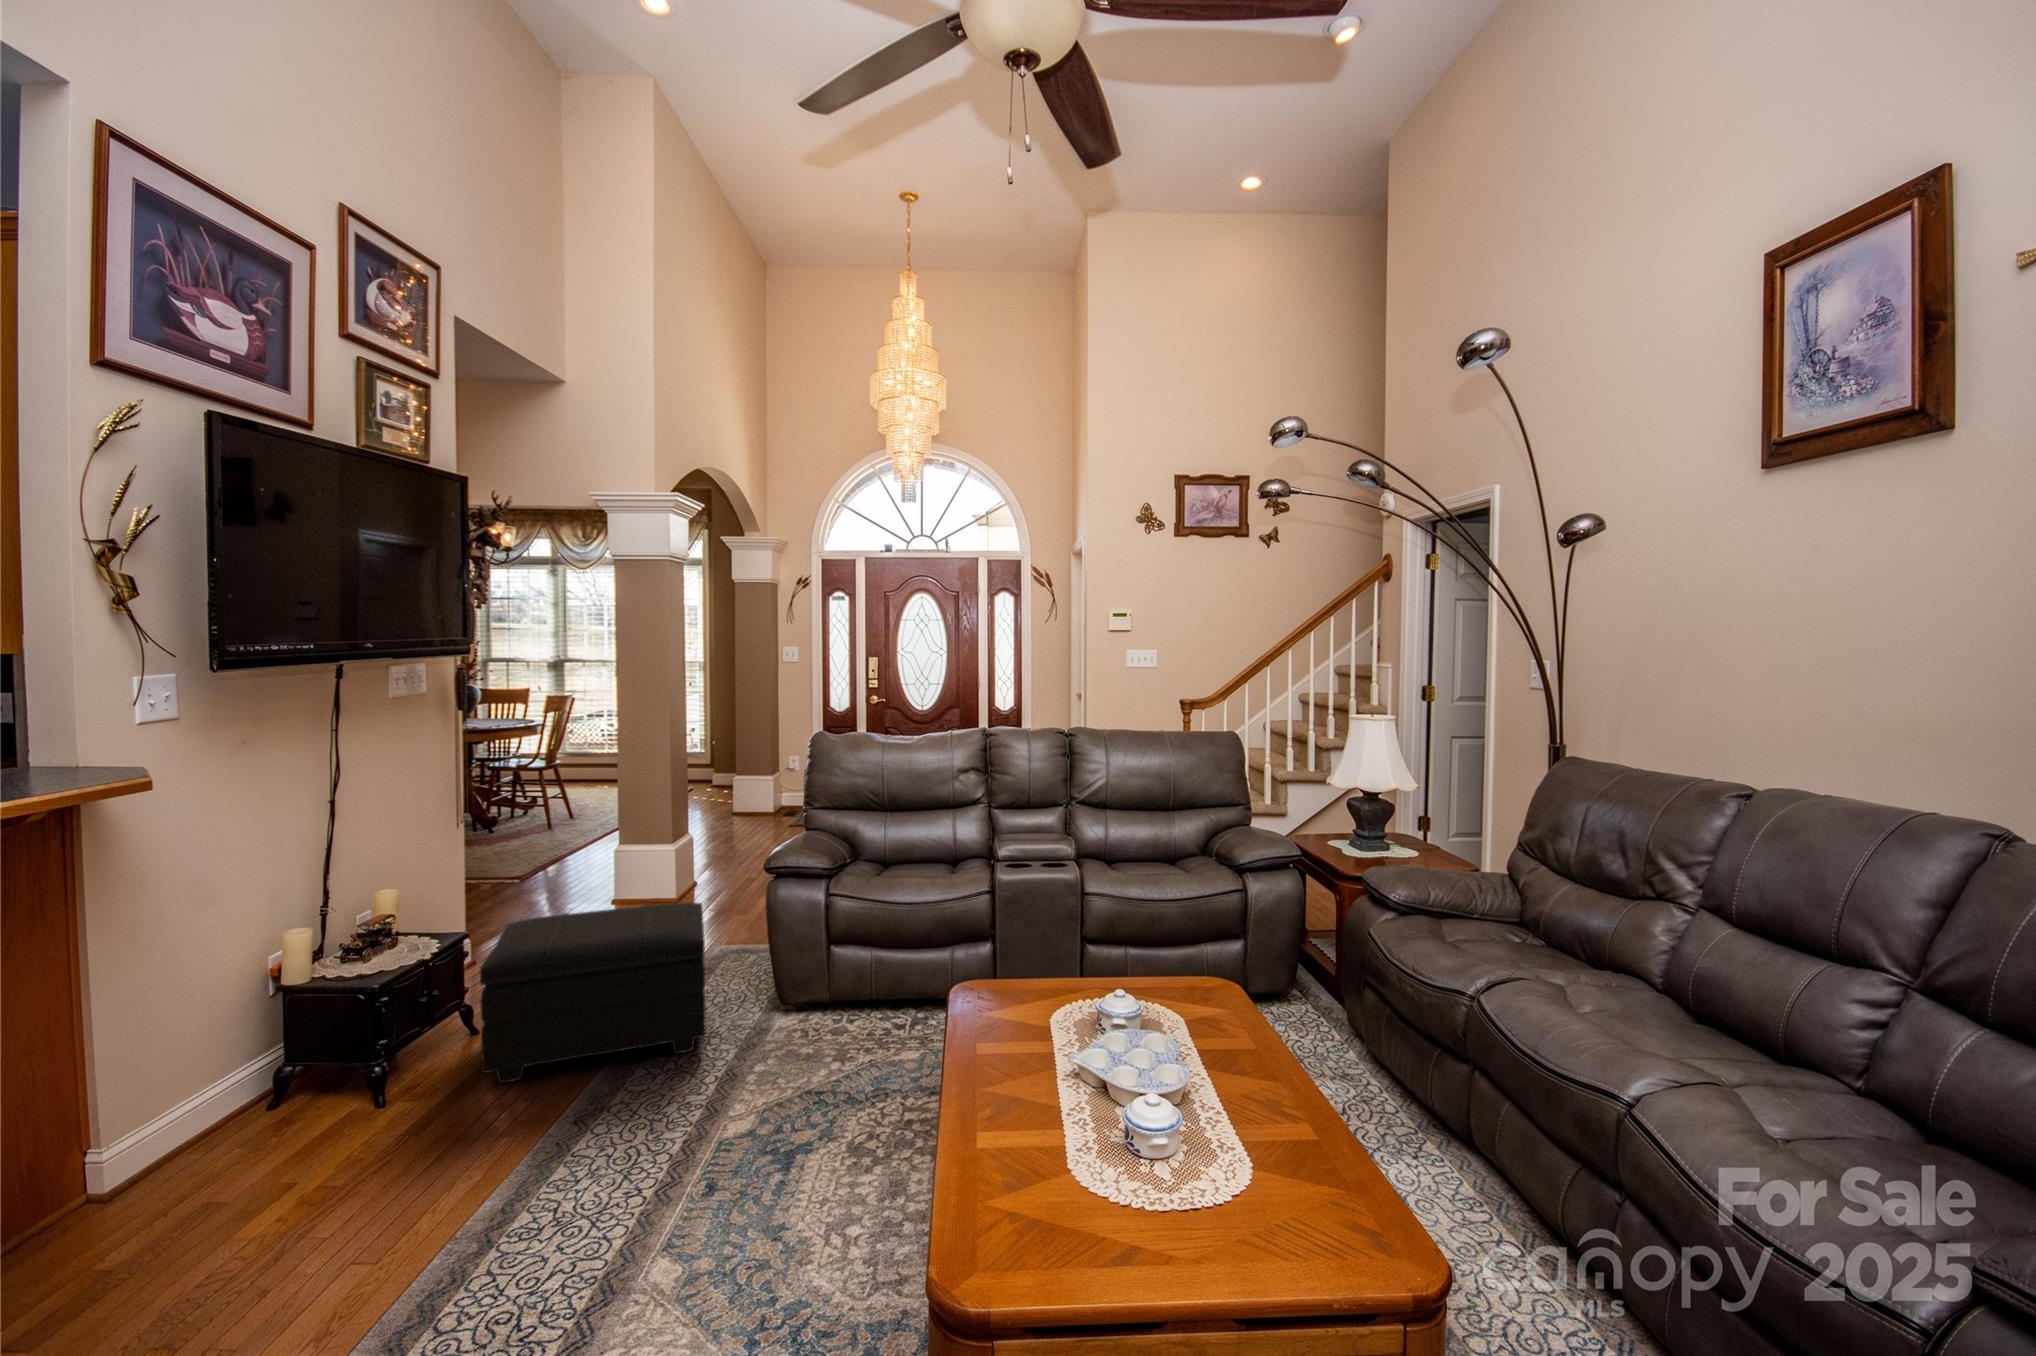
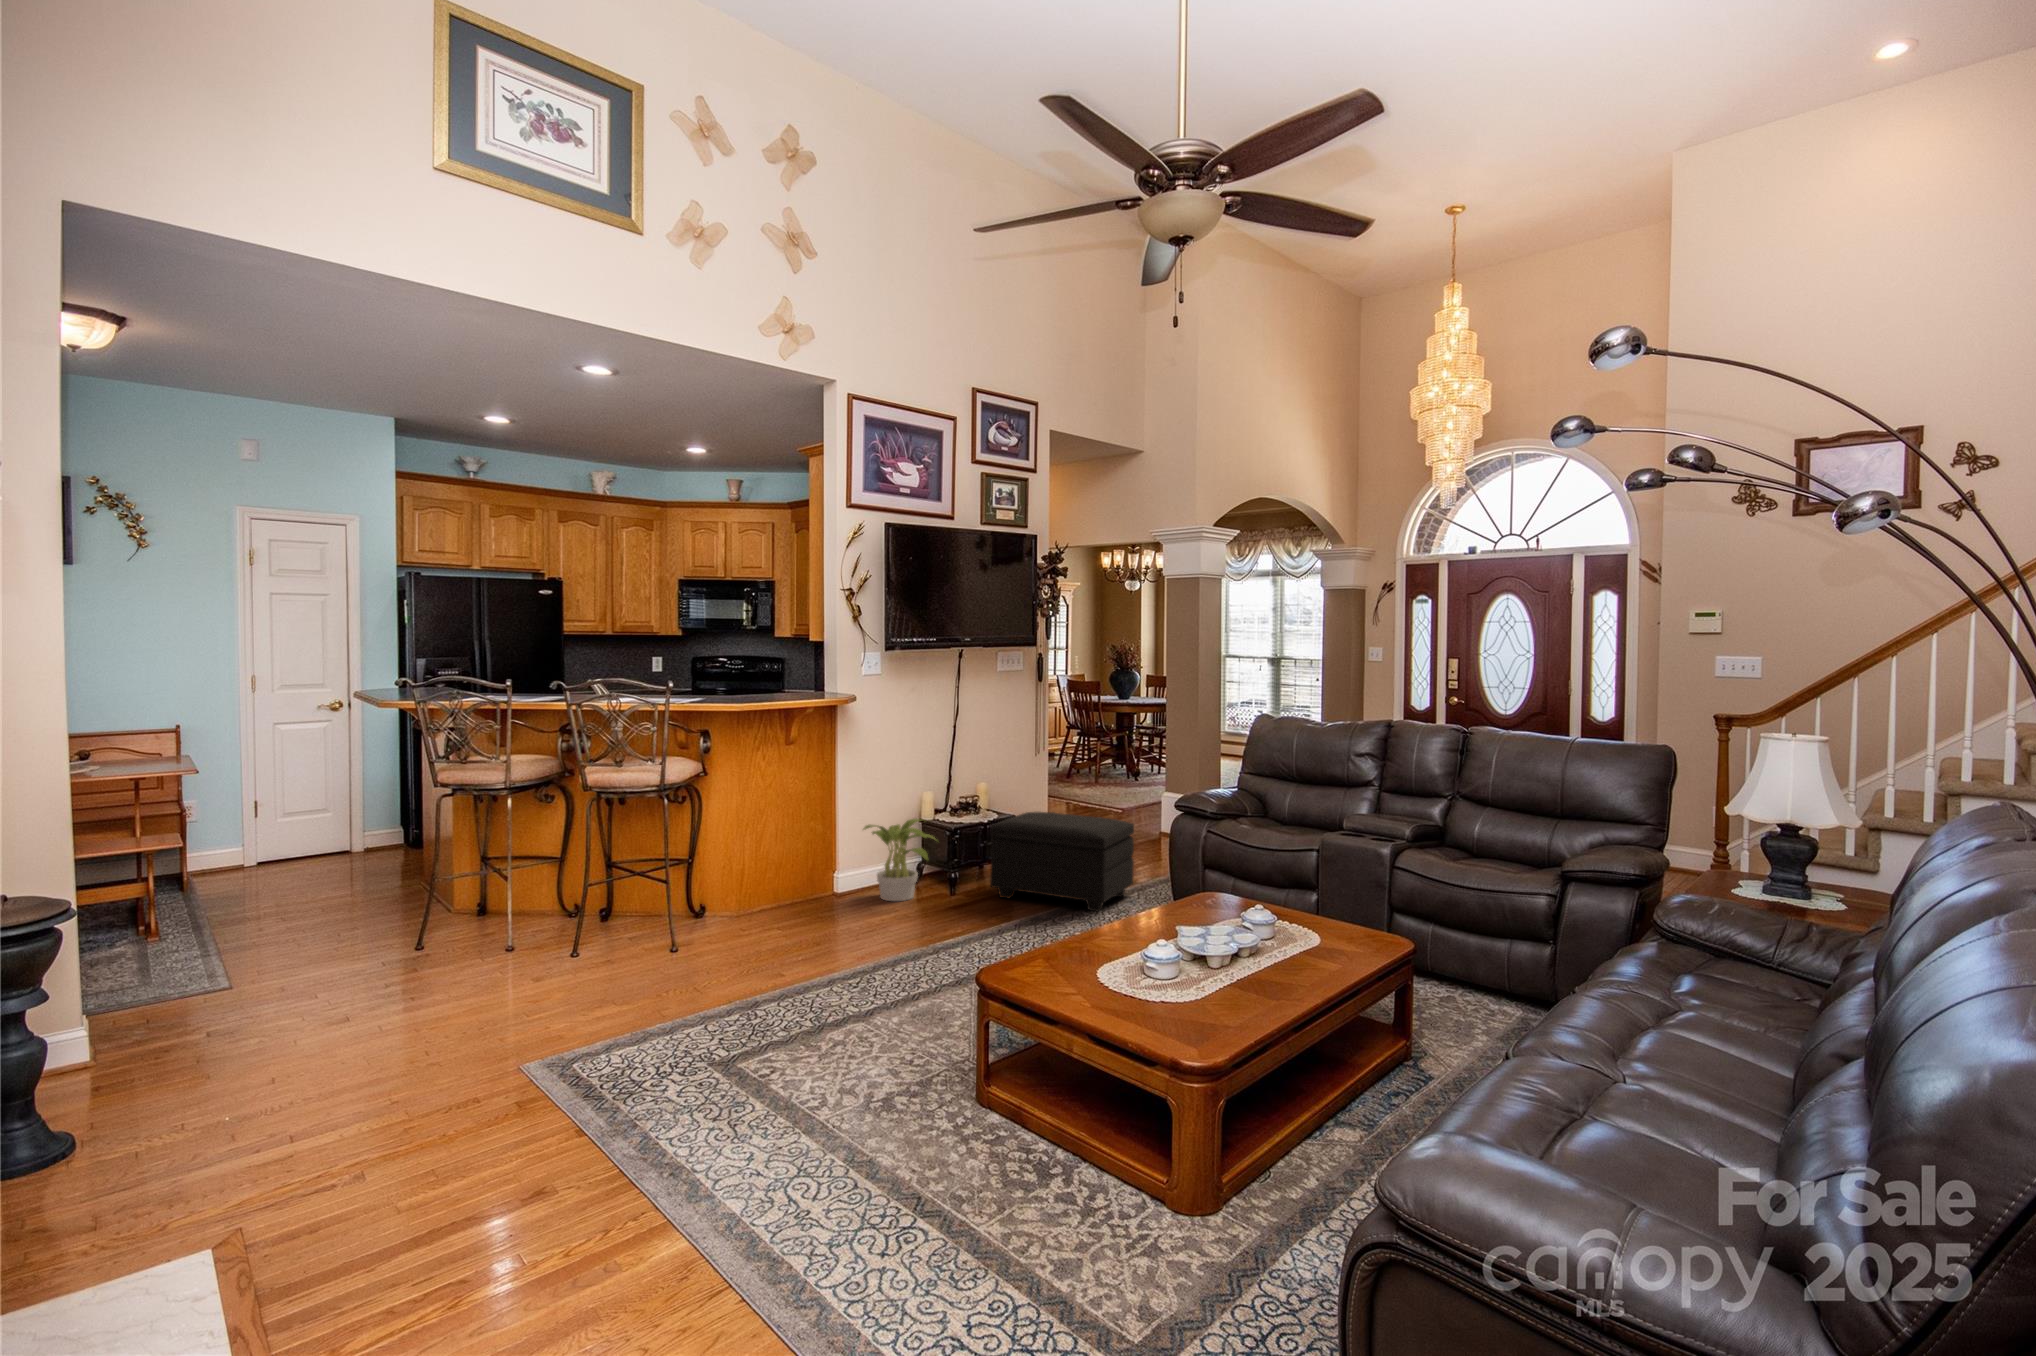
potted plant: none [170,994,369,1189] -> present [864,819,936,901]

